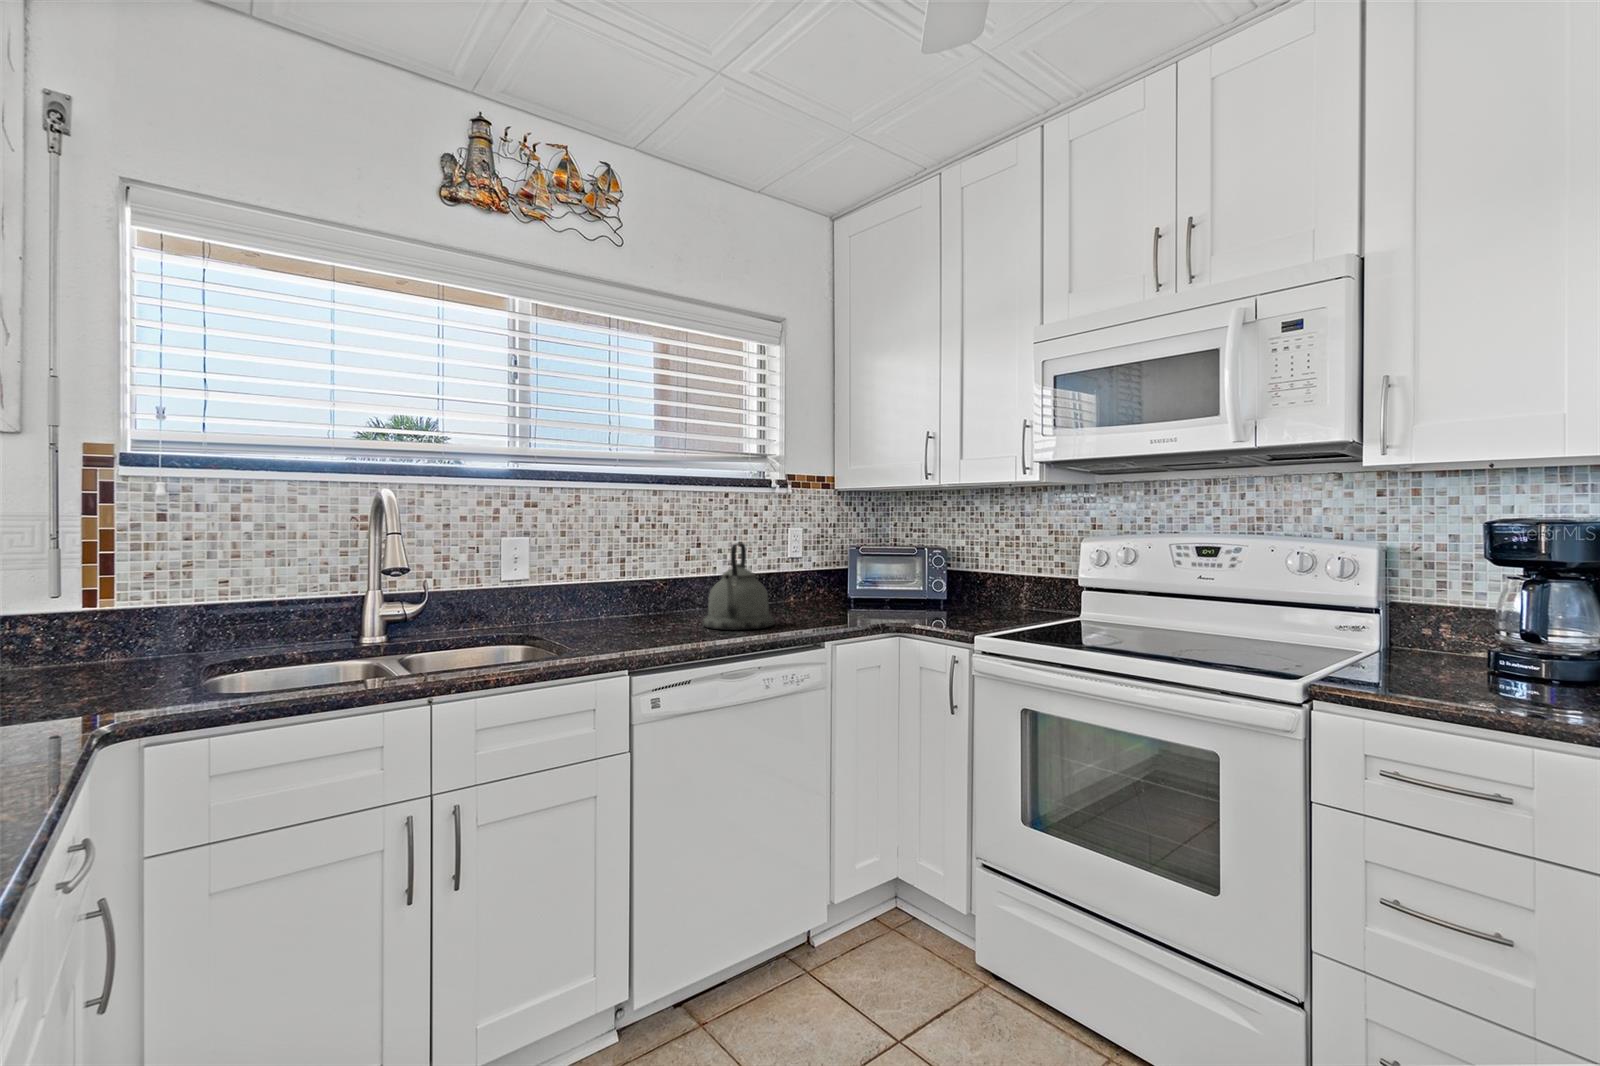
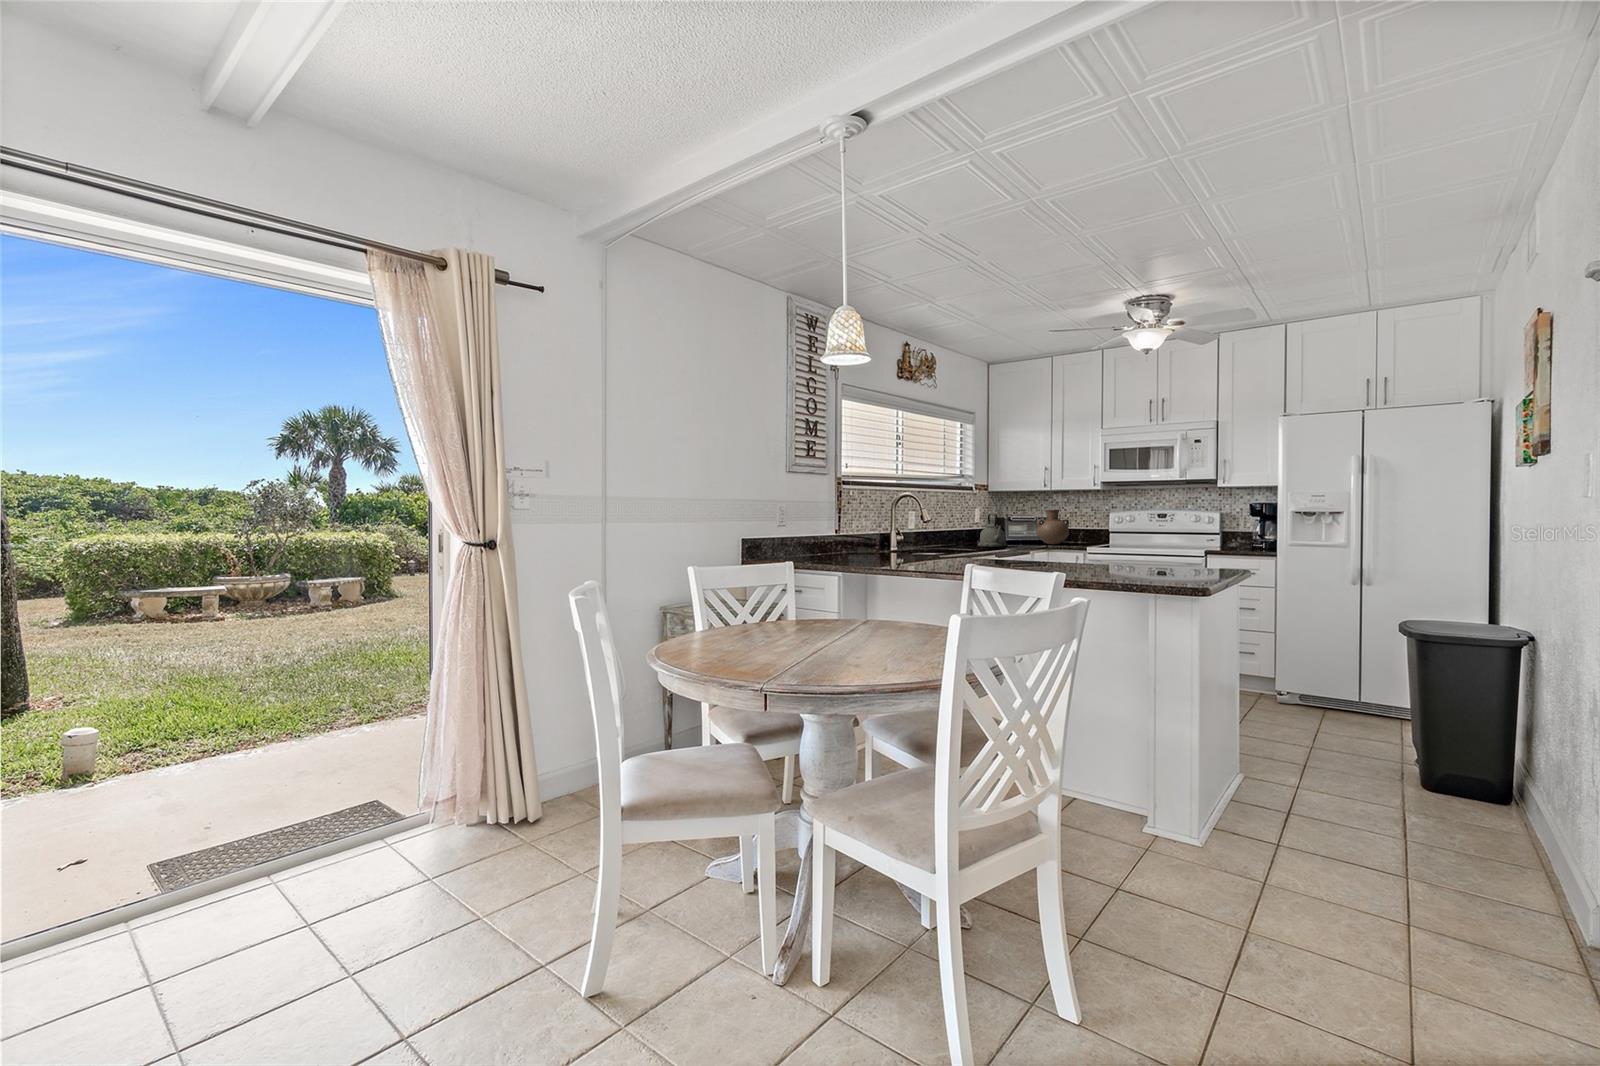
vase: none [889,532,967,618] -> present [1037,510,1069,544]

